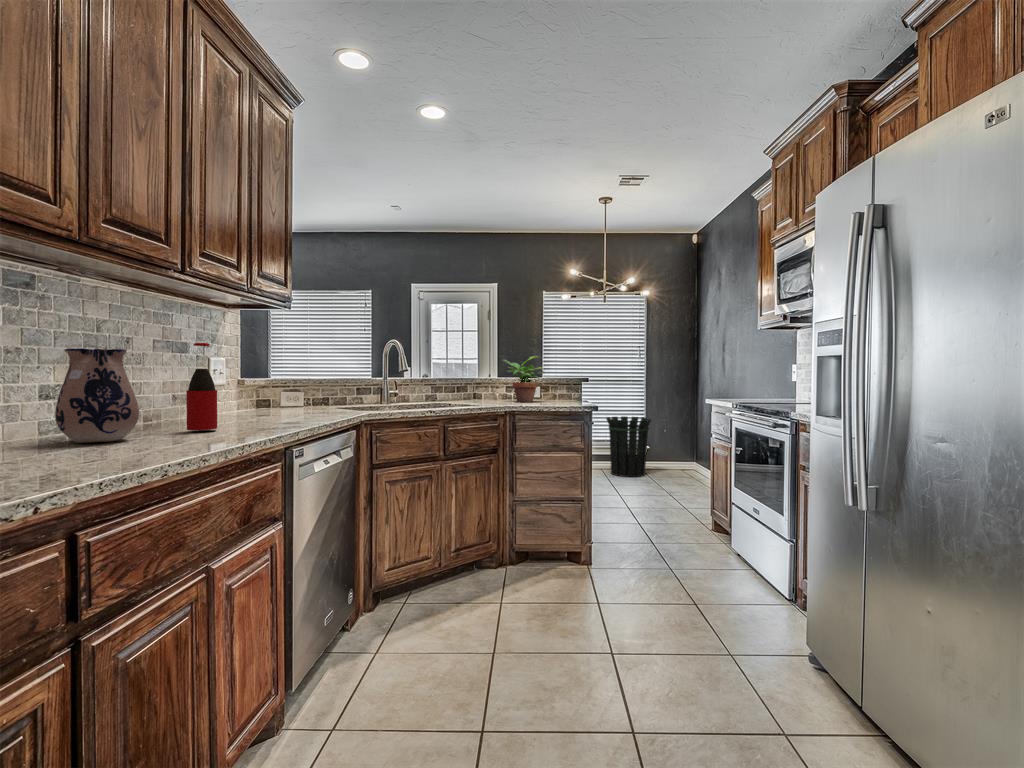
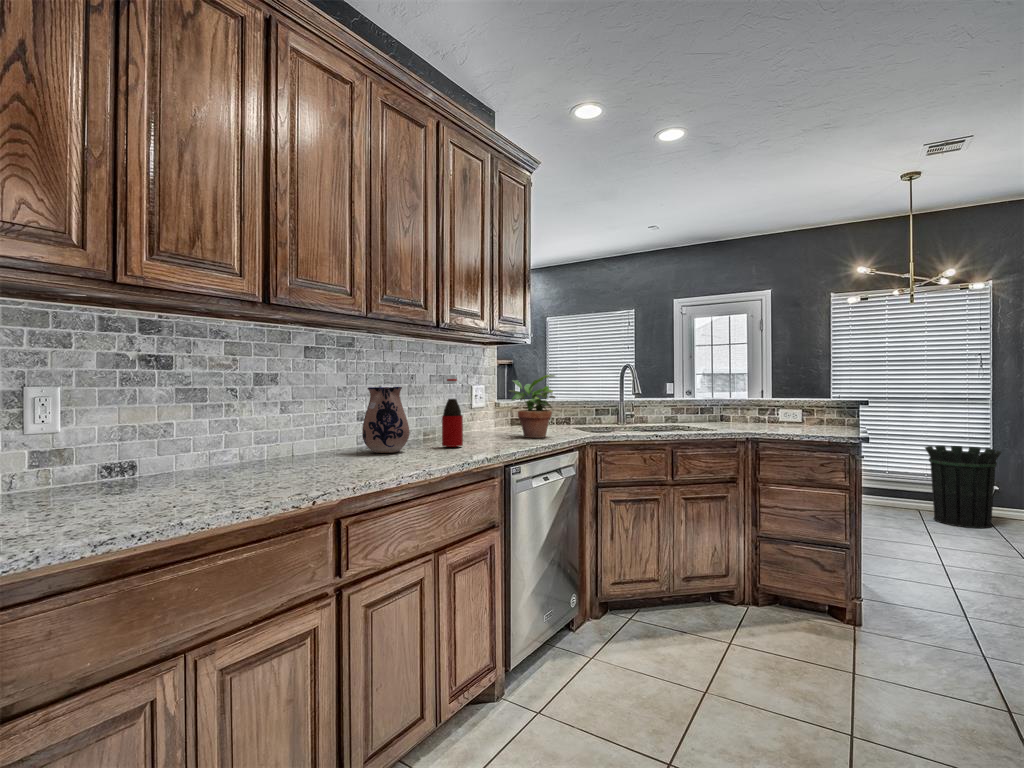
potted plant: present [502,356,544,402] -> present [509,375,555,438]

